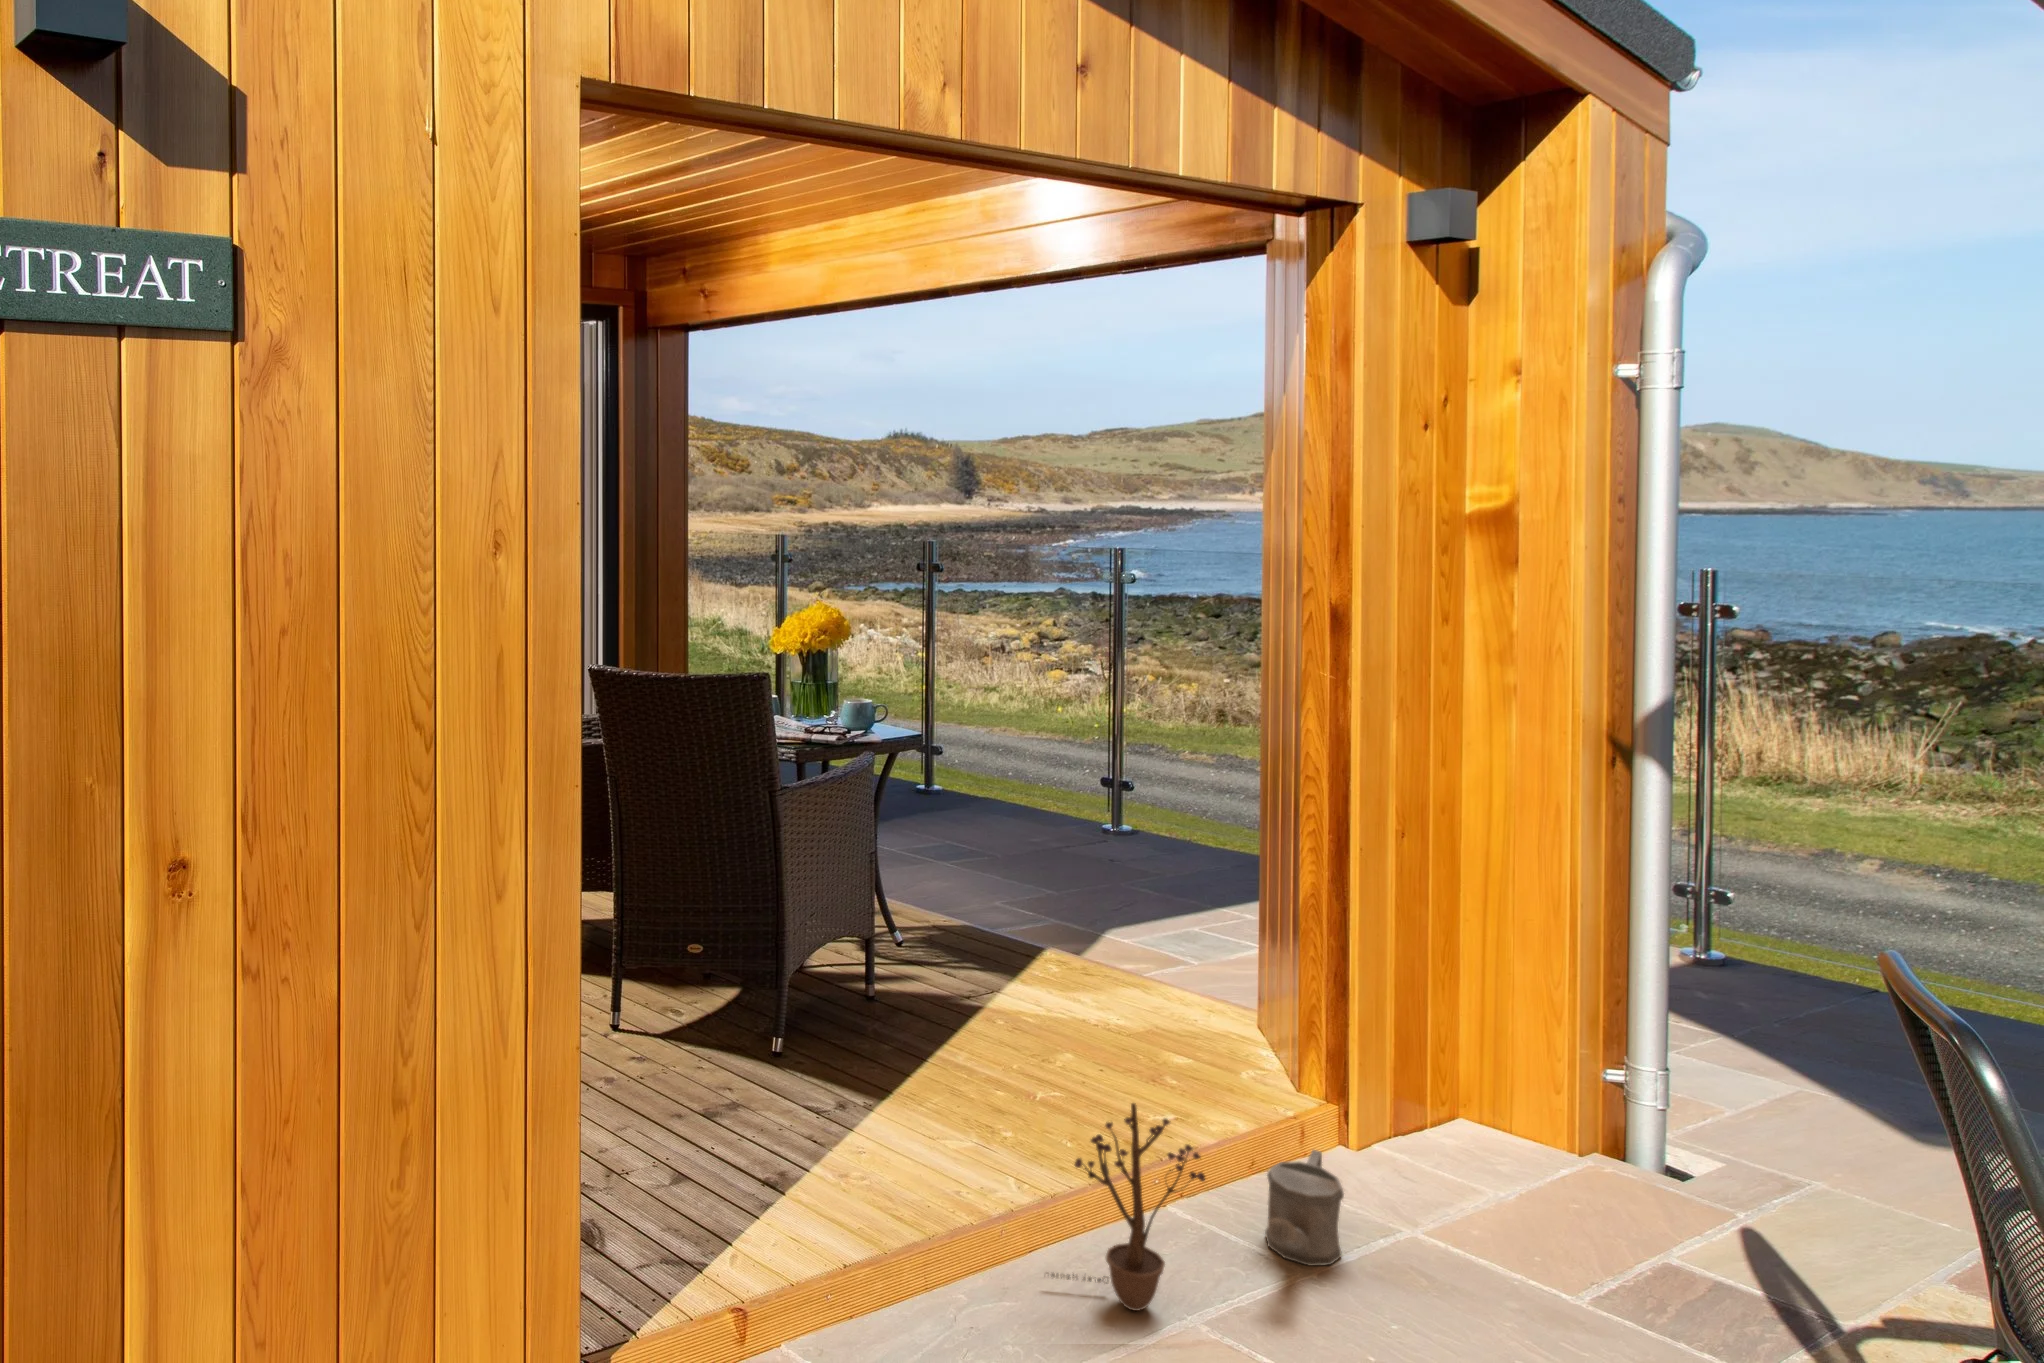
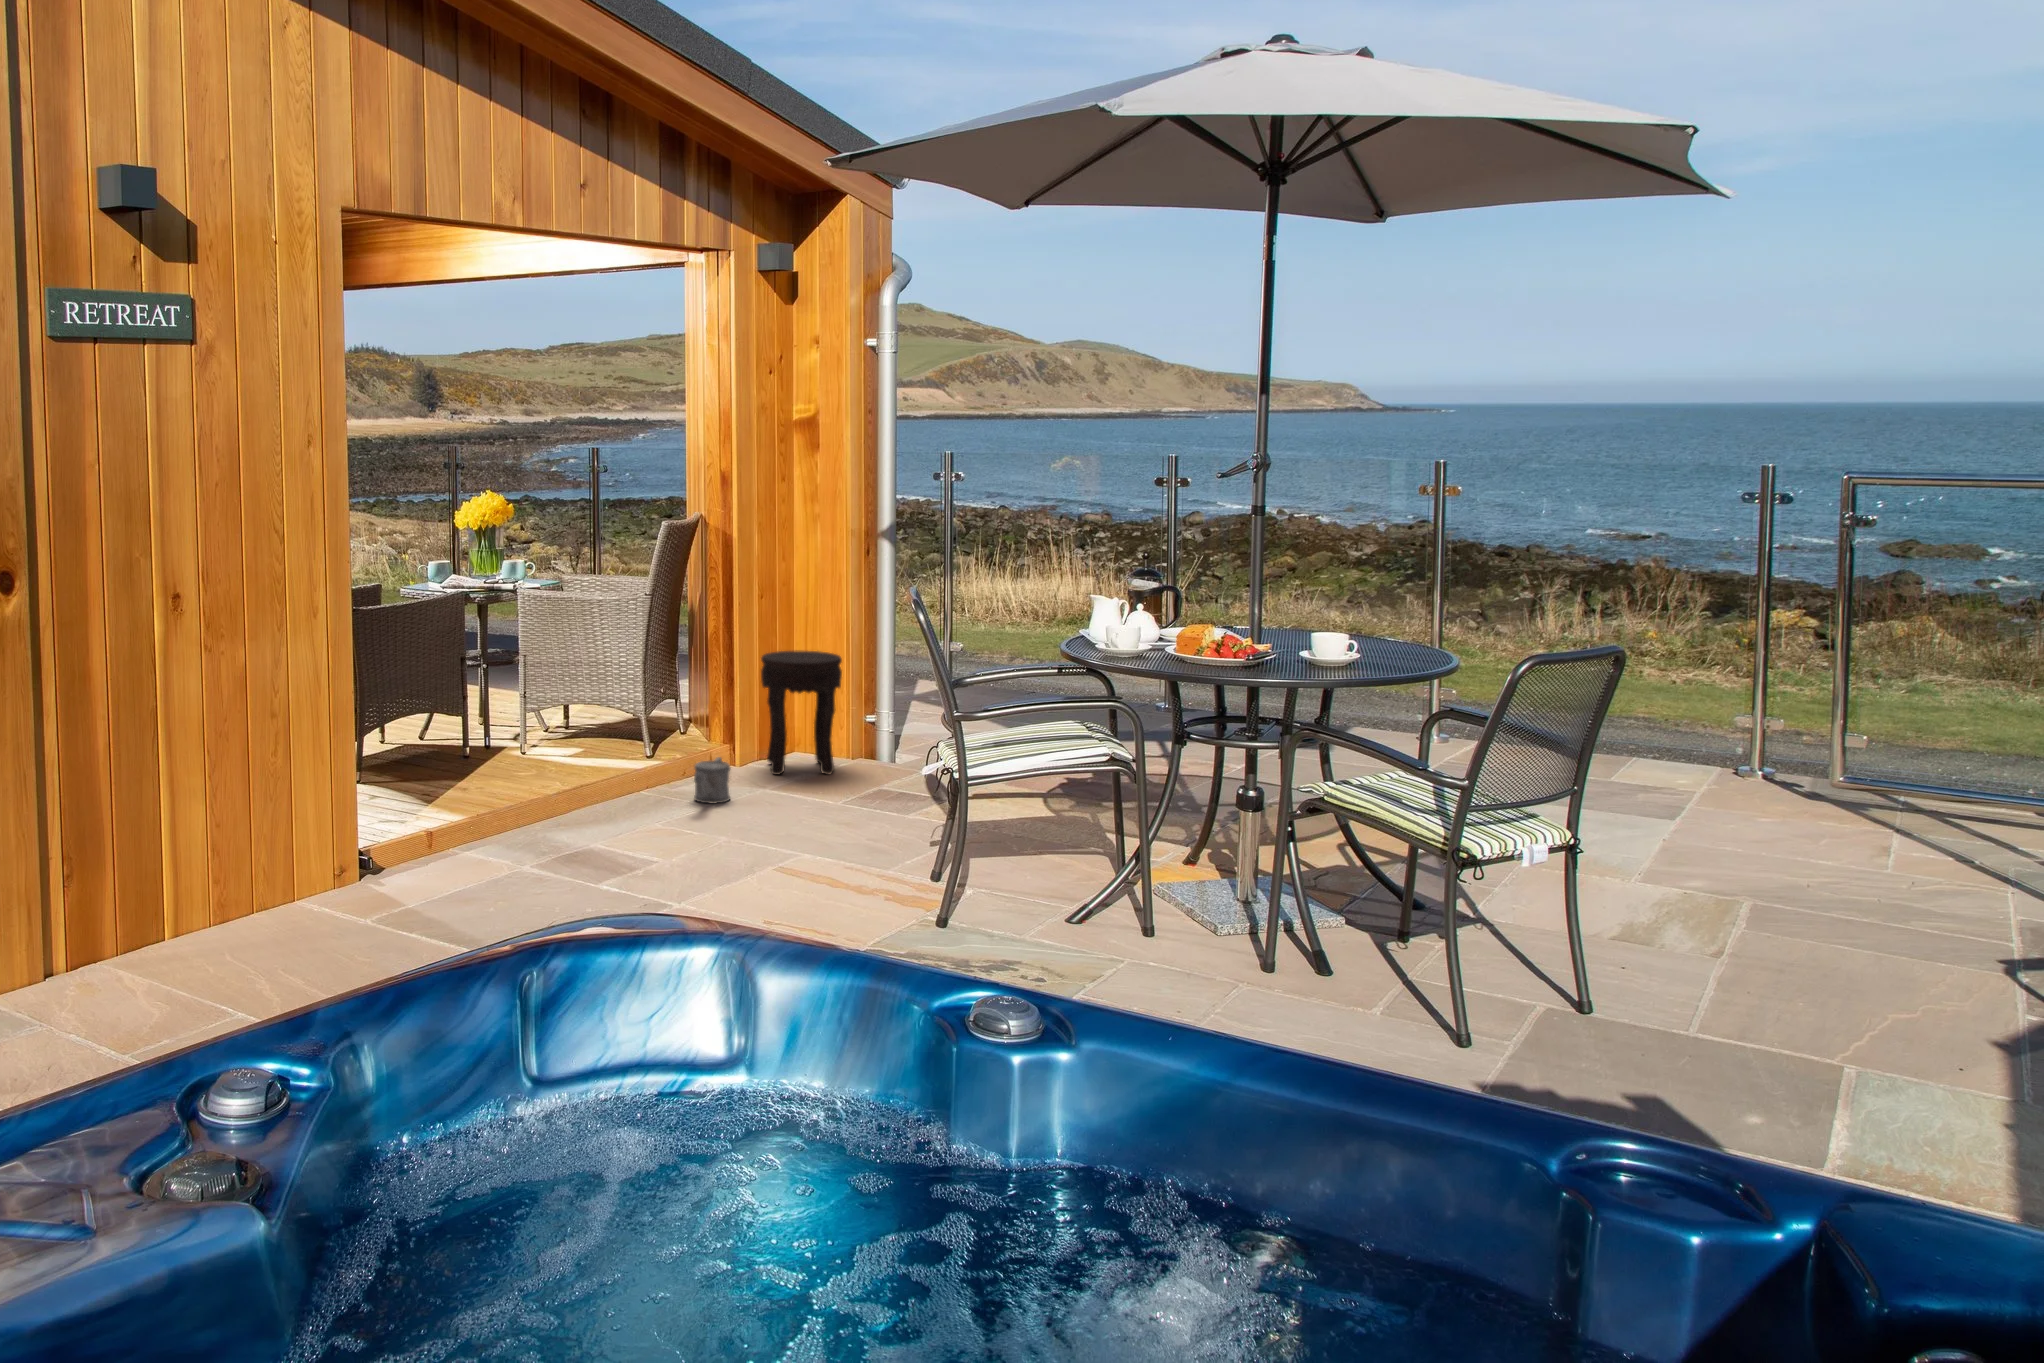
side table: none [1396,926,1566,1193] -> present [761,650,842,775]
decorative plant: present [1046,1103,1205,1311] -> none [586,721,663,822]

